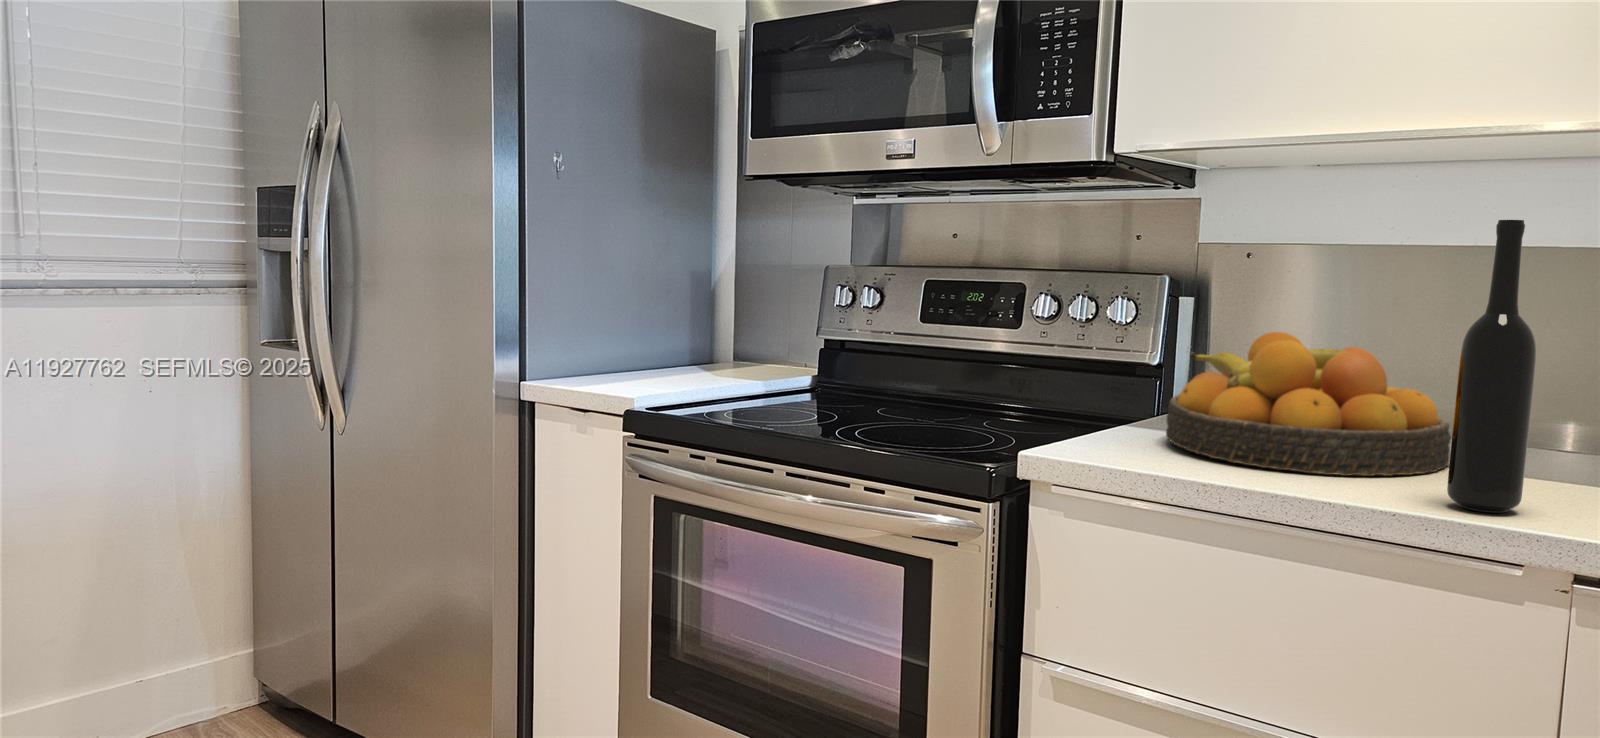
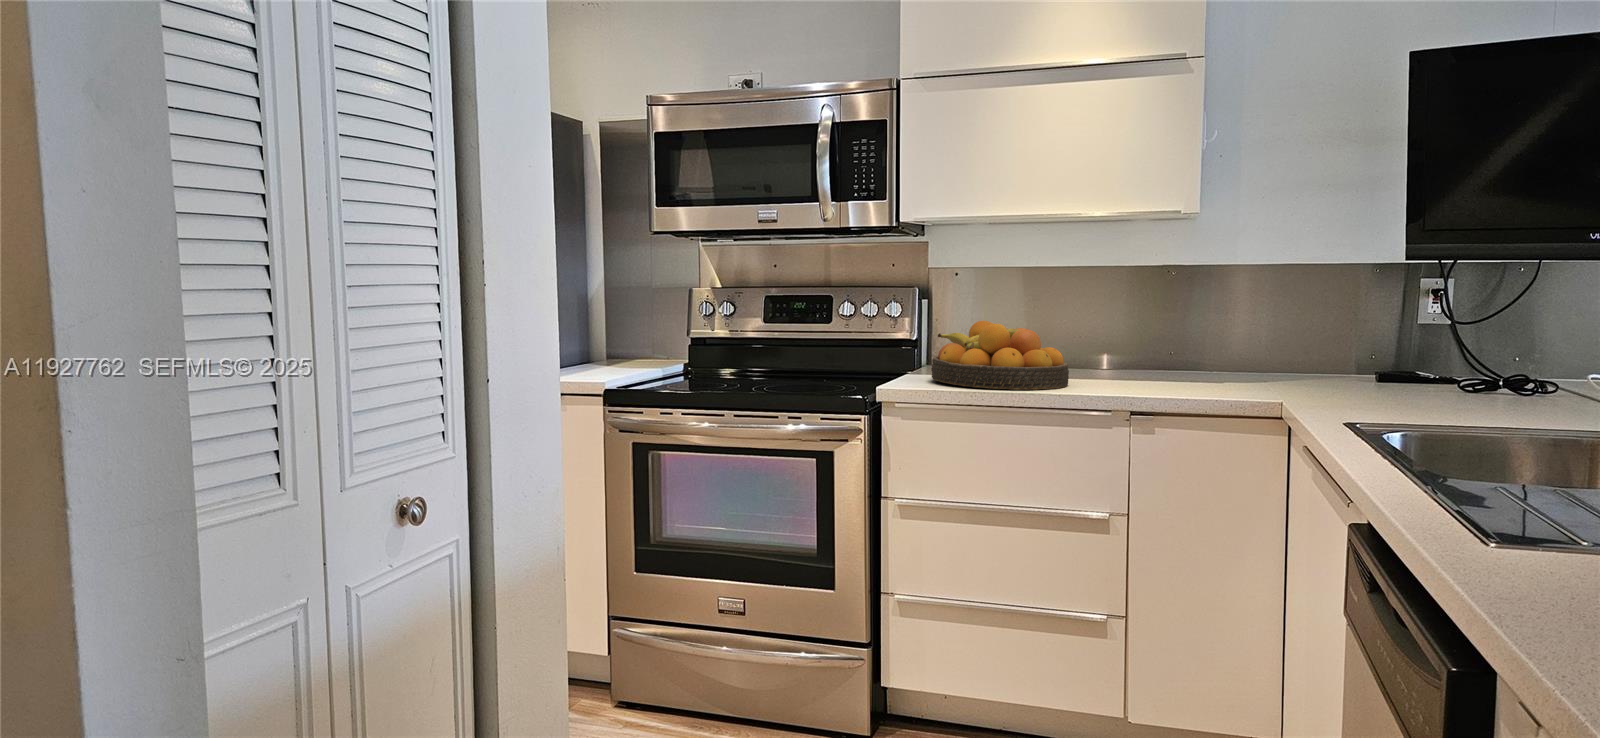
bottle: present [1447,220,1536,513] -> none [1077,265,1111,398]

